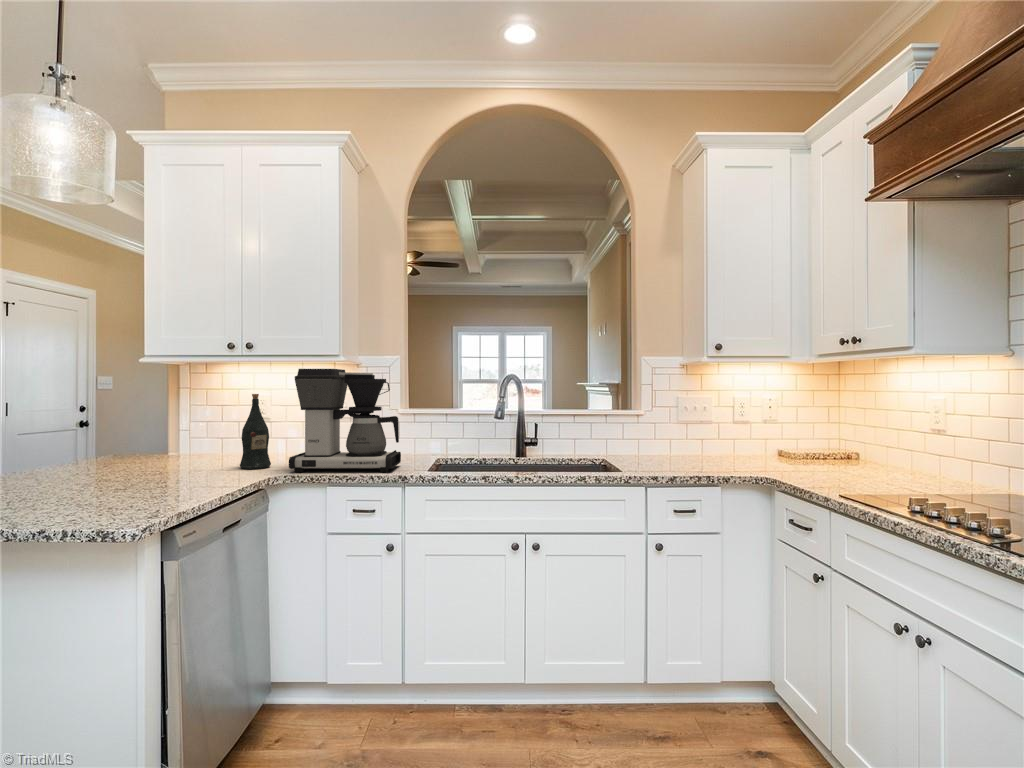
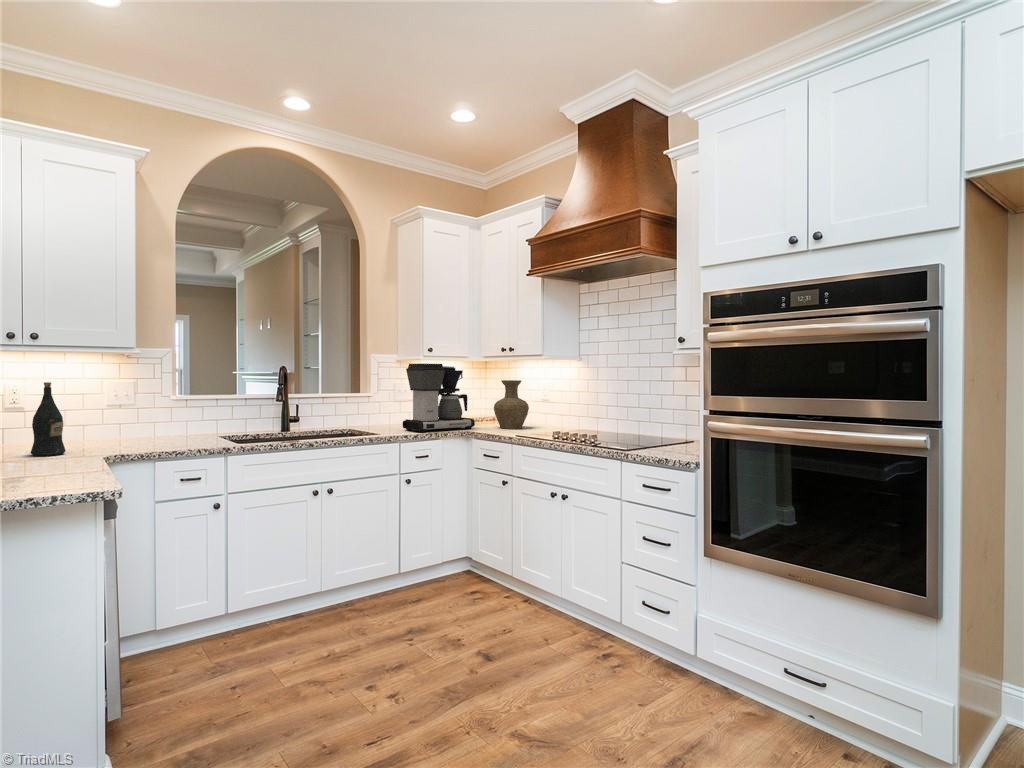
coffee maker: present [289,369,401,472] -> present [403,364,475,432]
vase: none [822,395,893,480] -> present [494,380,529,429]

